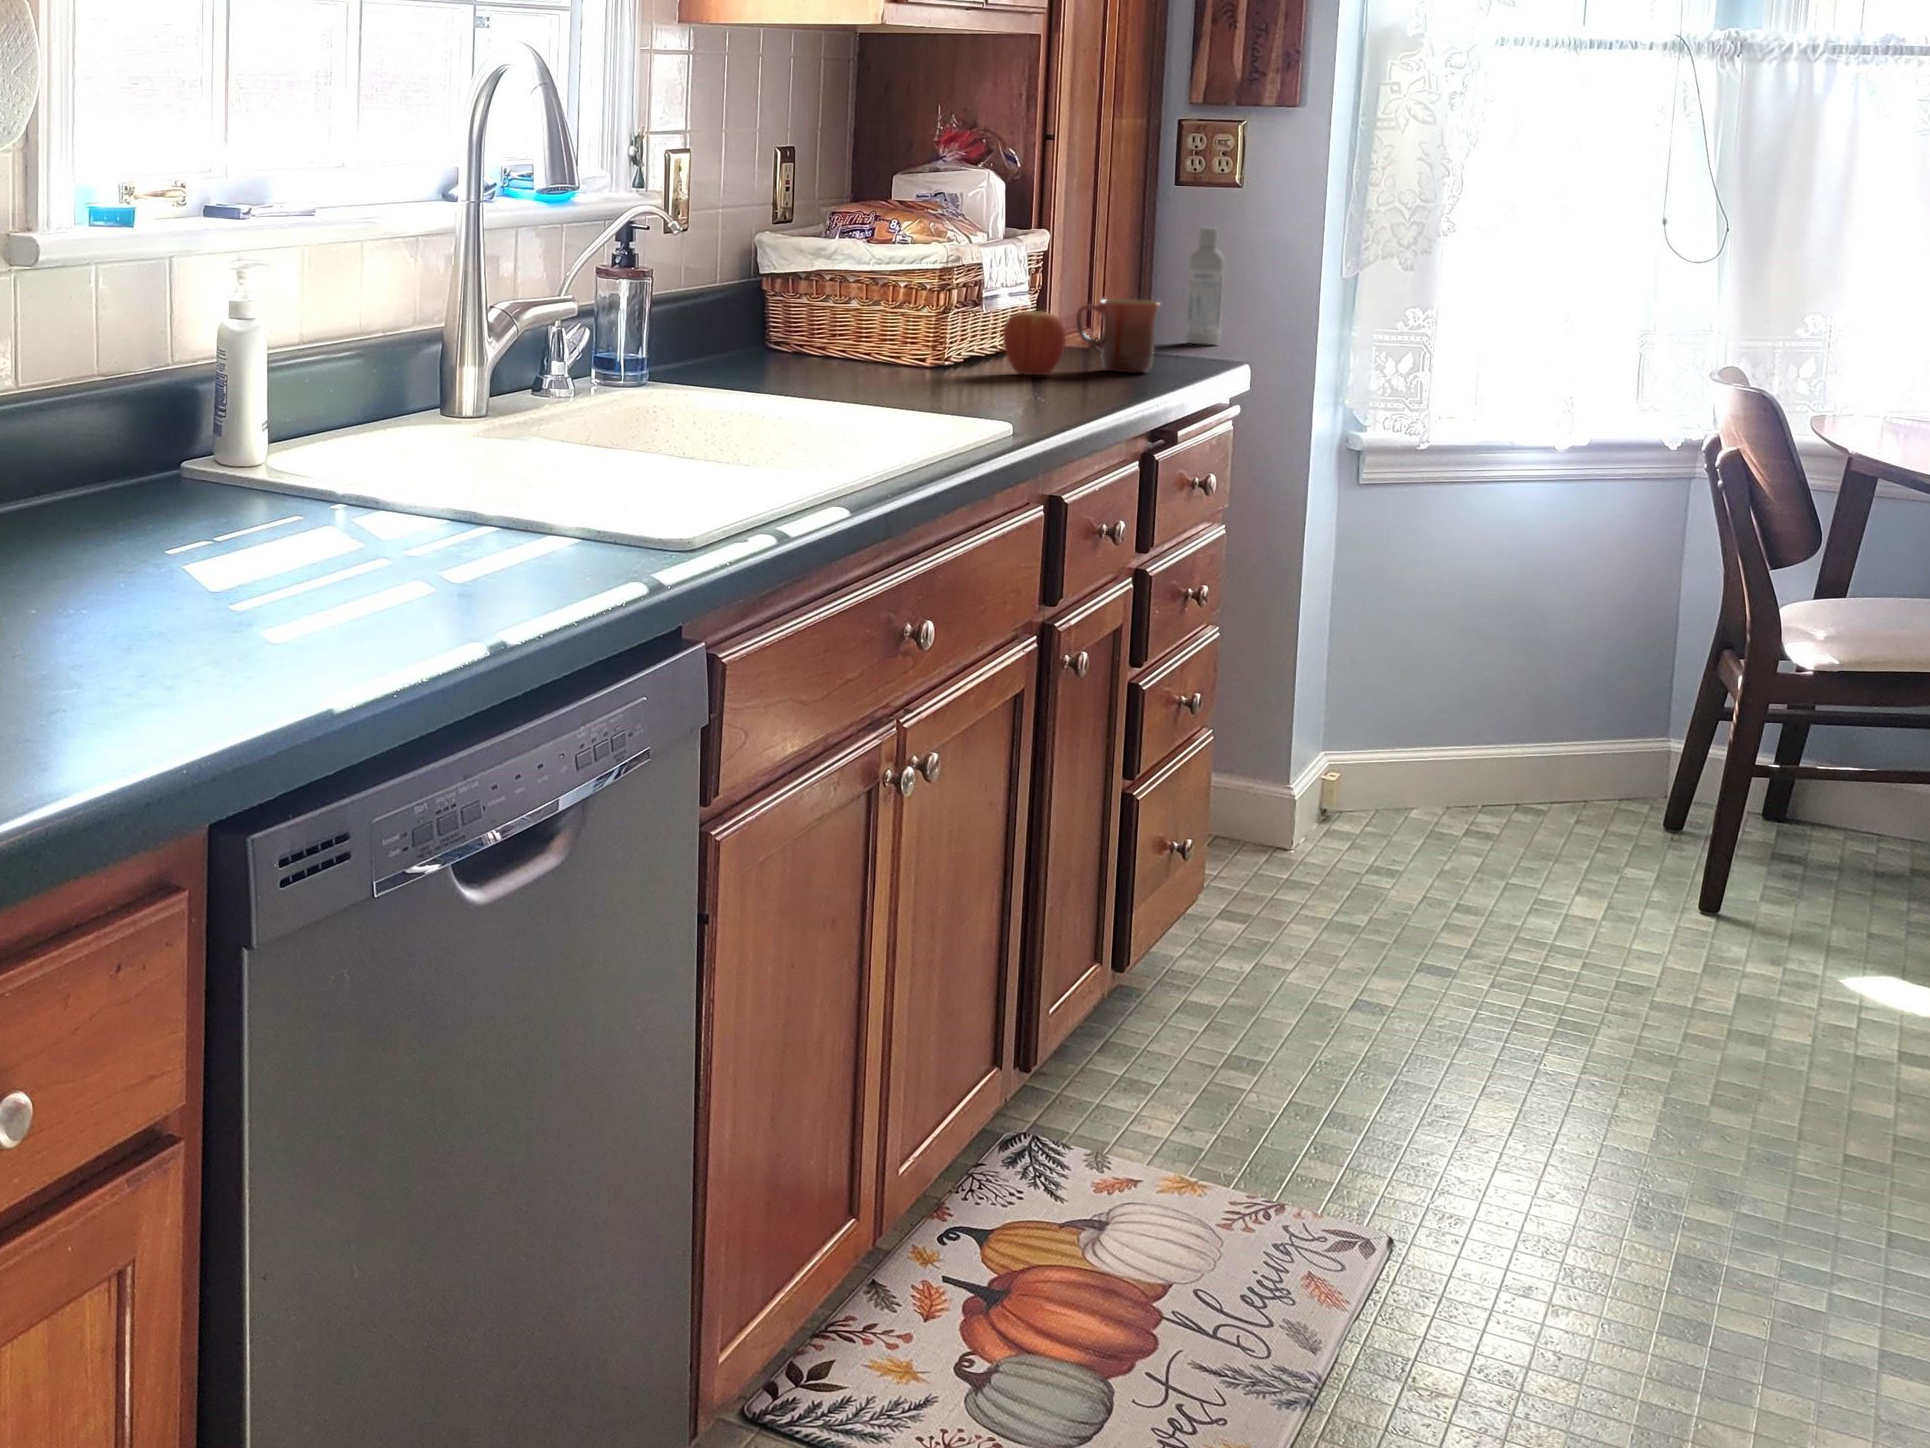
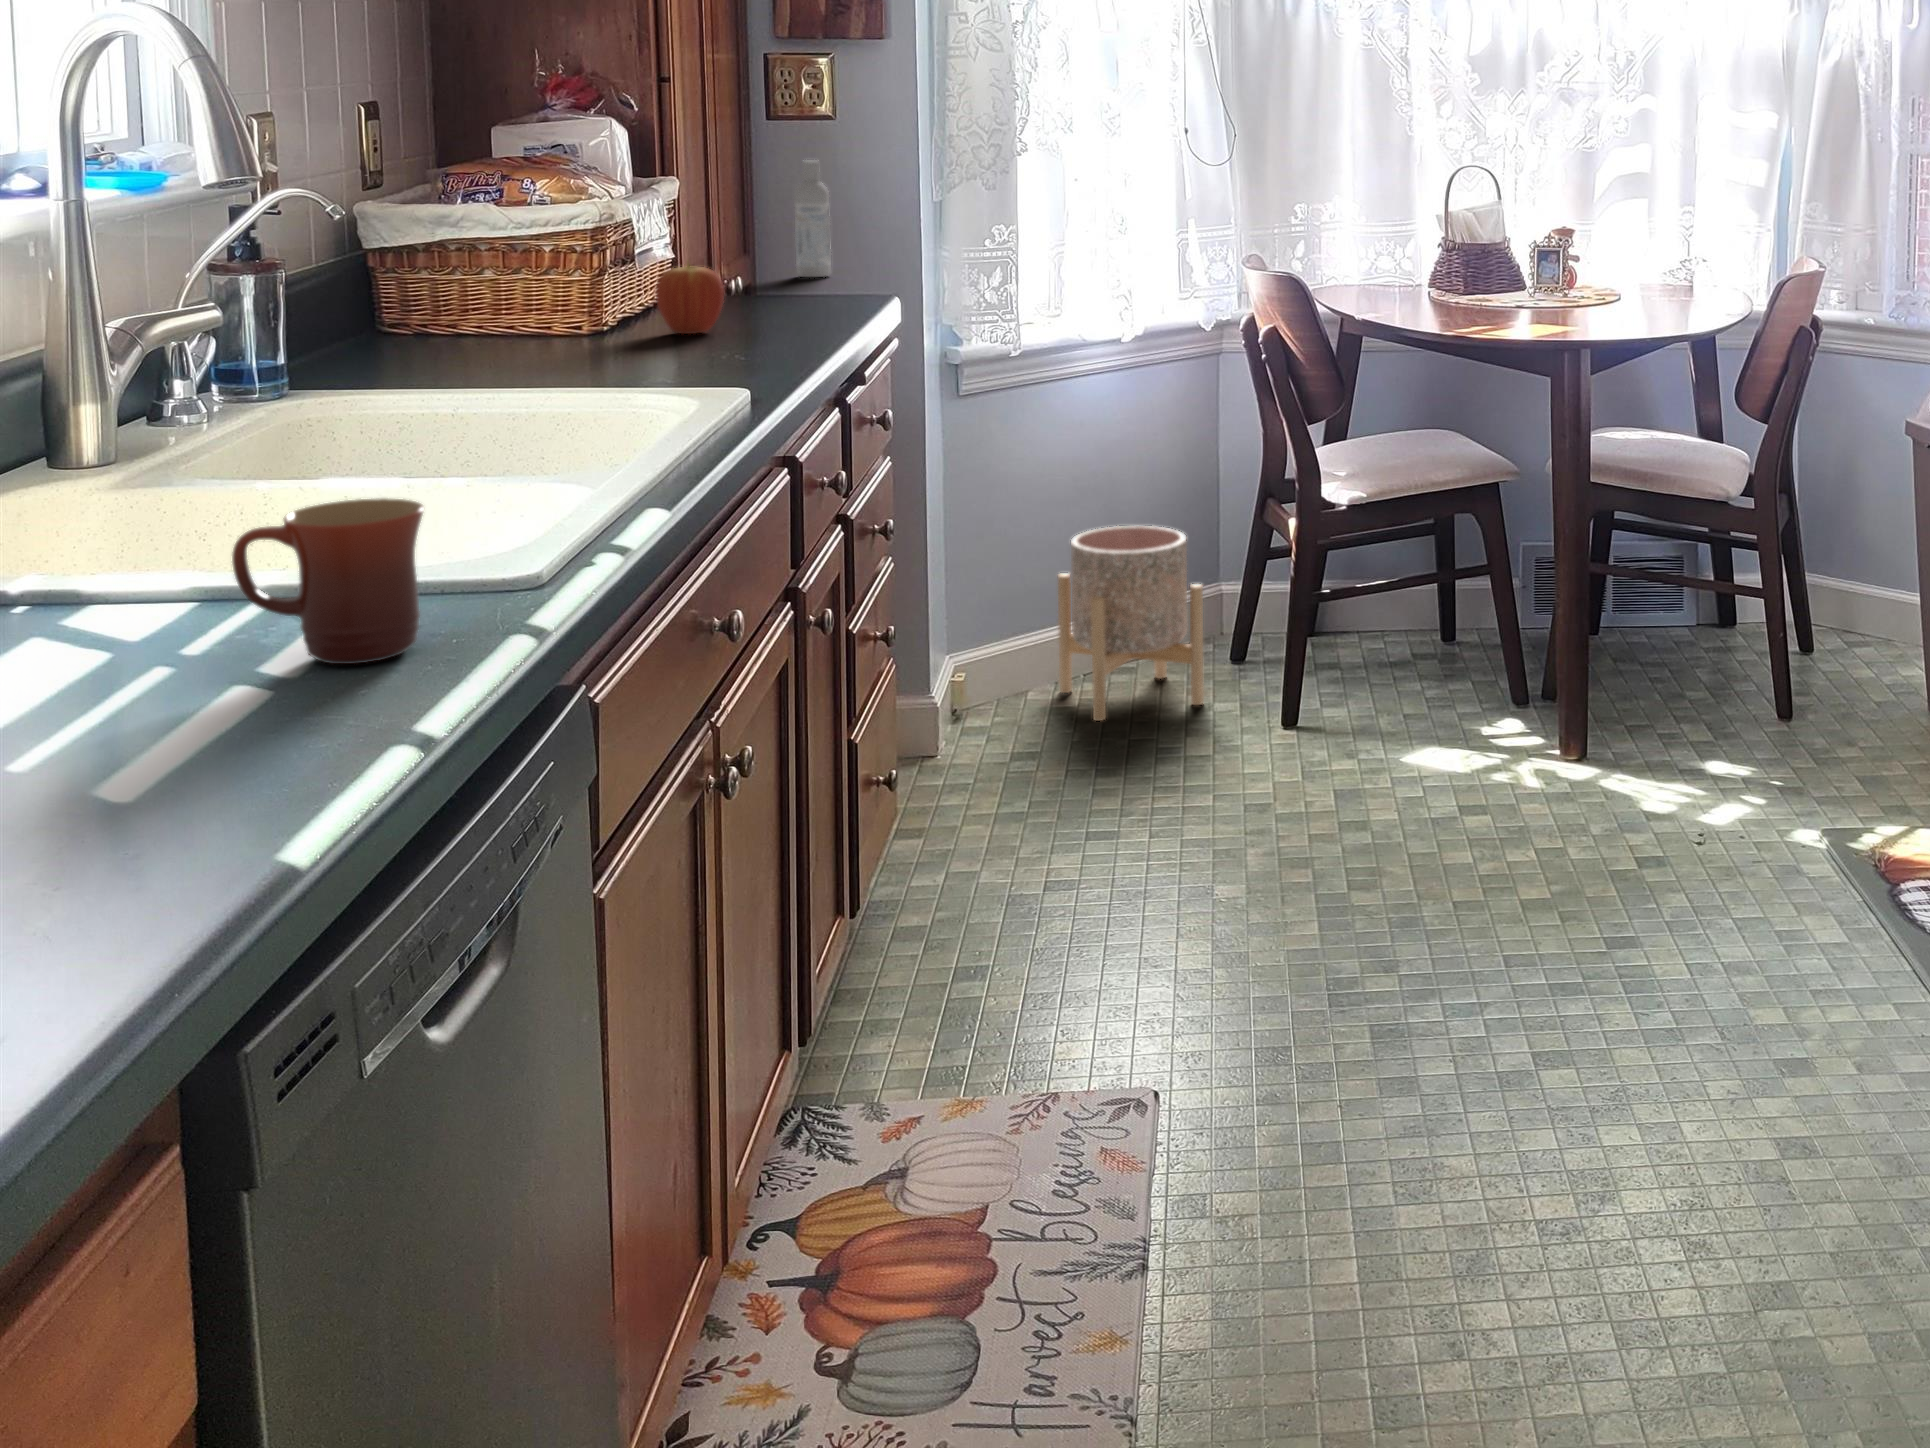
mug: present [1076,299,1160,373] -> present [232,498,424,664]
planter: none [1444,651,1619,867] -> present [1058,526,1204,721]

